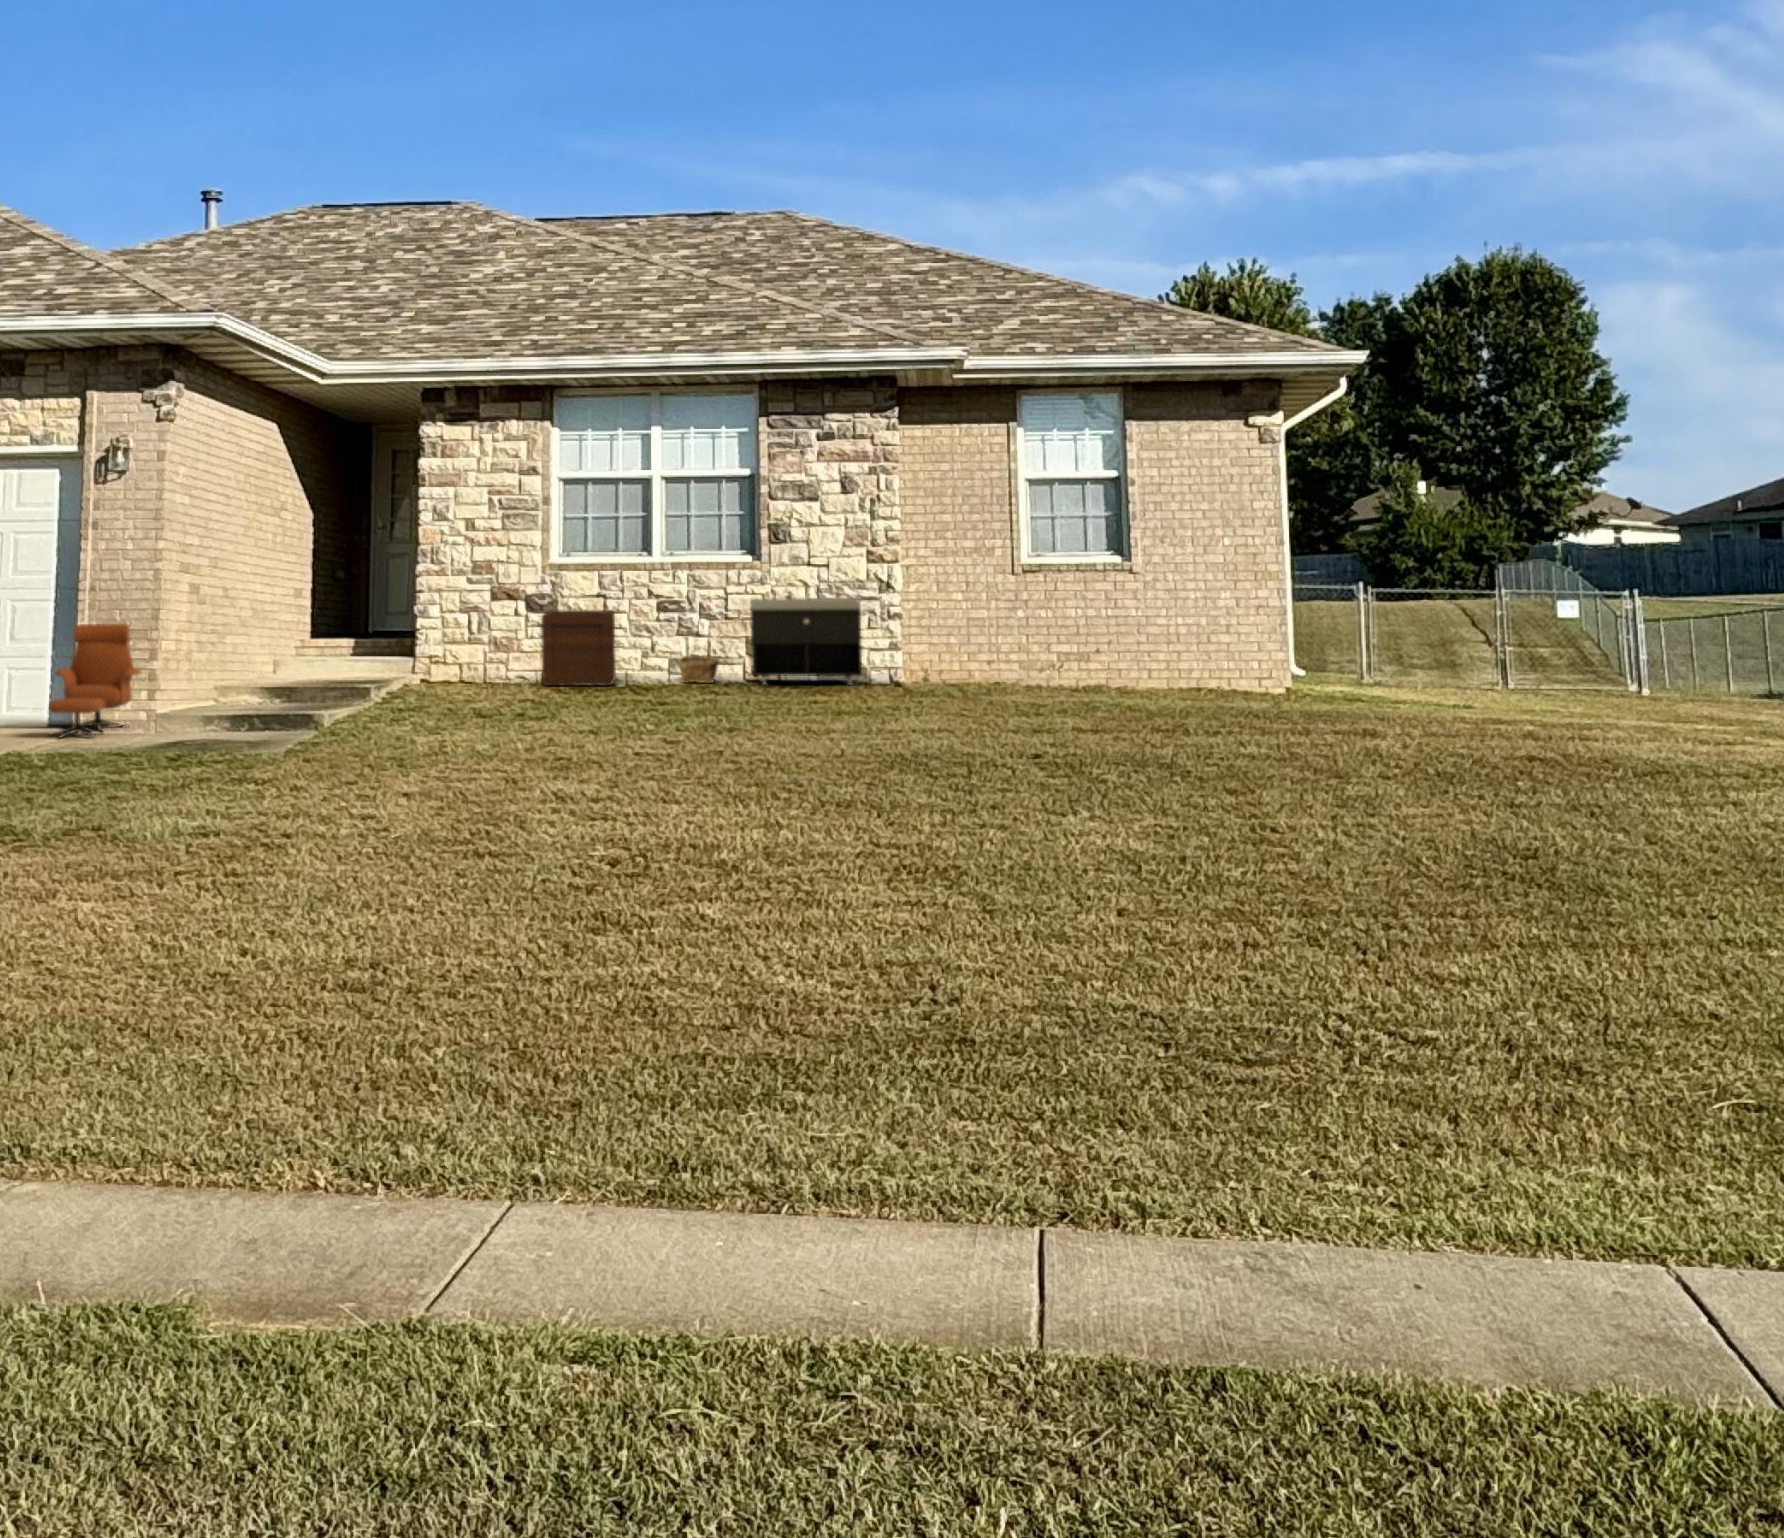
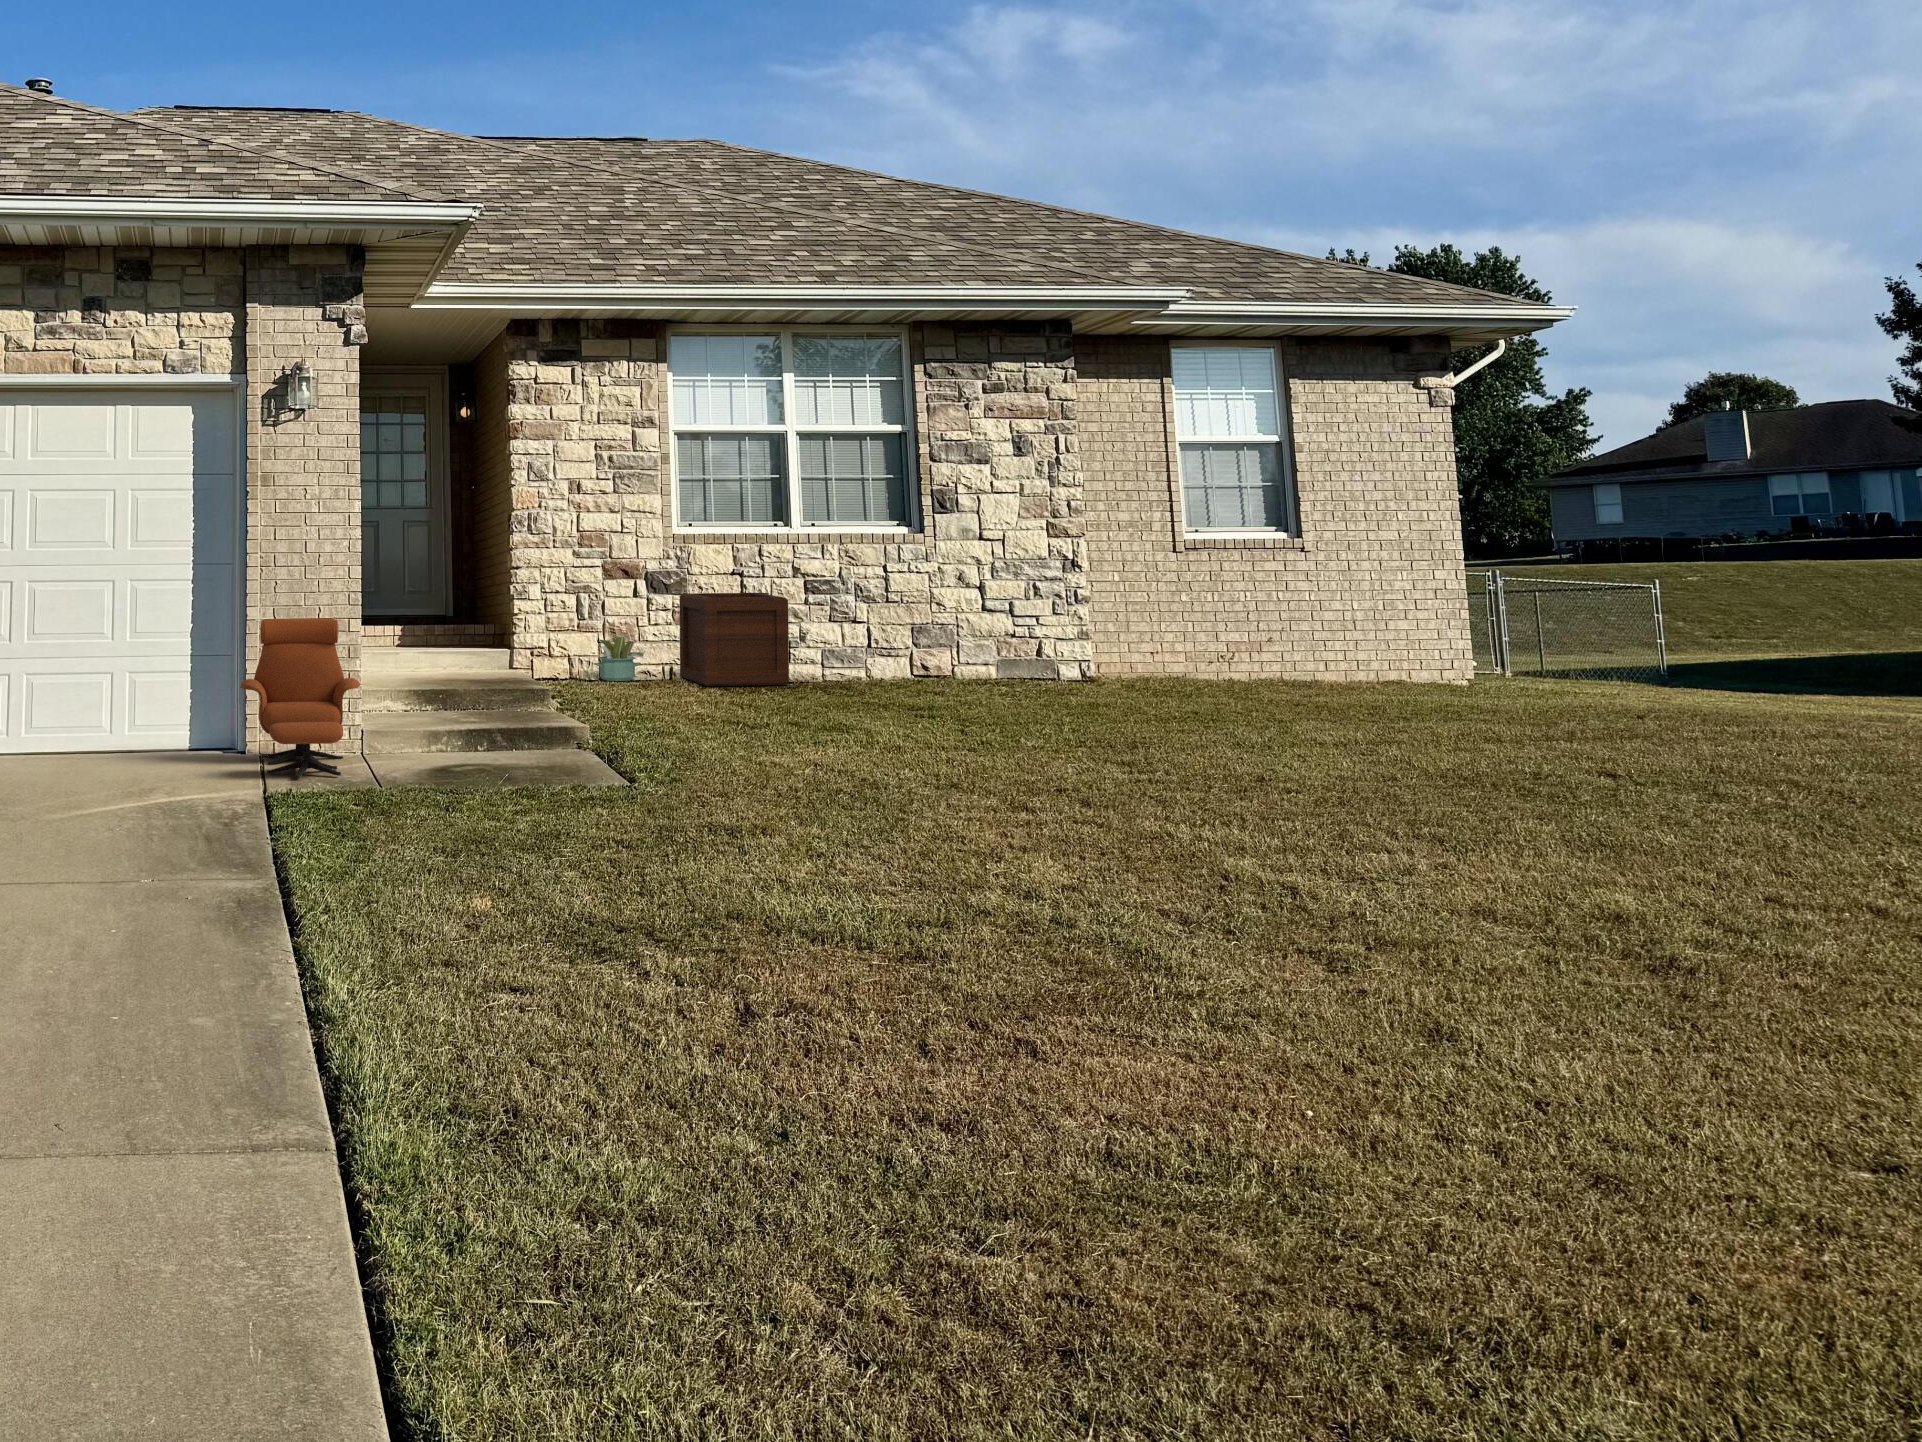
storage bench: present [750,598,862,685] -> none [917,577,1066,681]
decorative plant: none [472,645,512,681] -> present [594,637,644,681]
woven basket: present [679,649,719,683] -> none [843,637,892,680]

